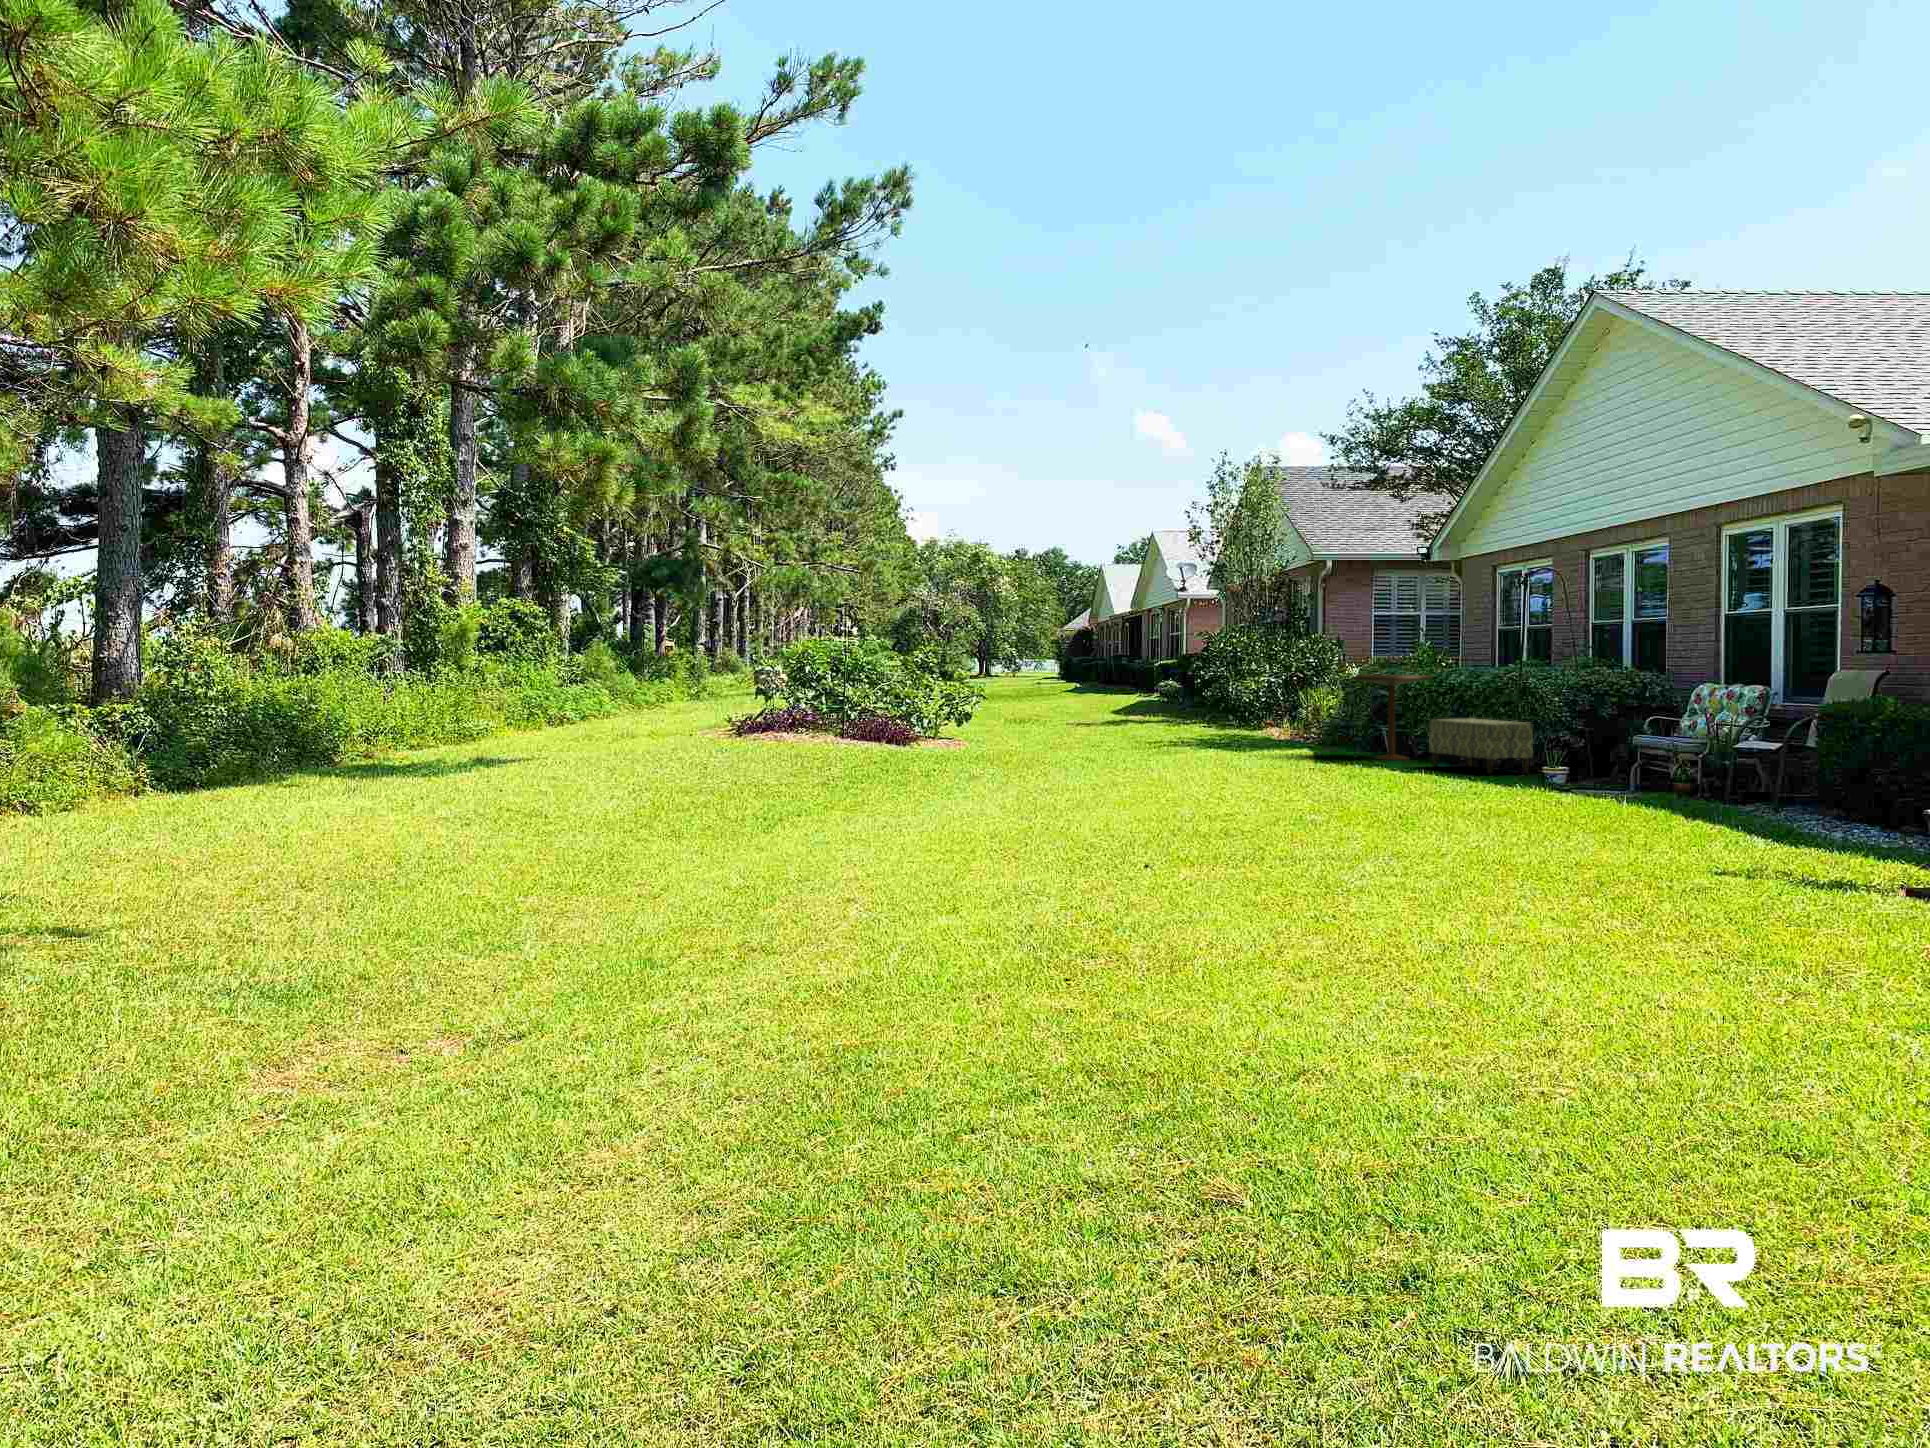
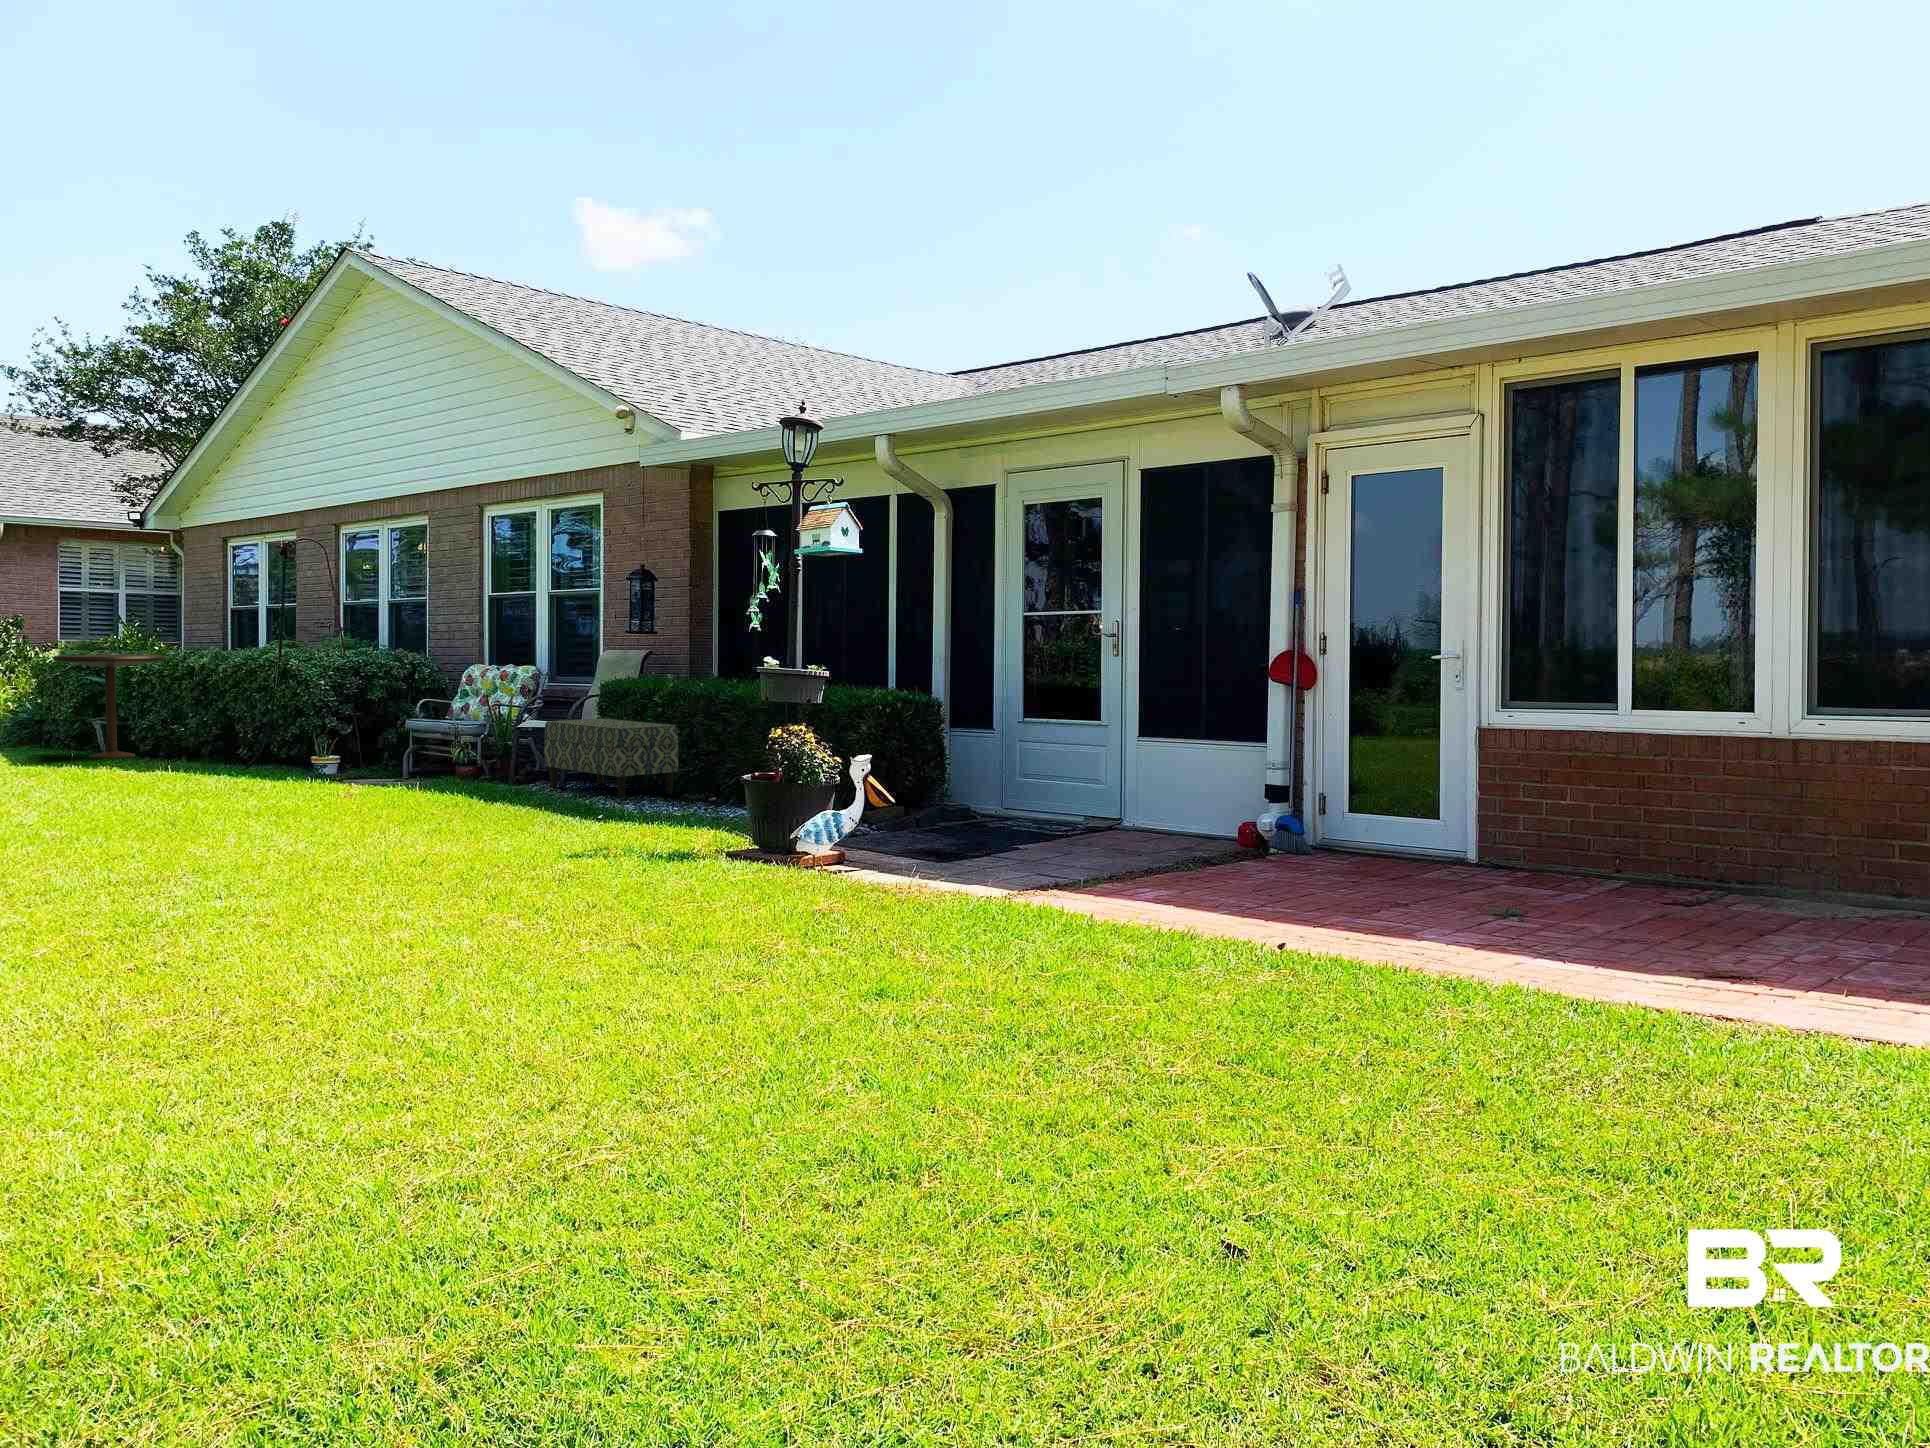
bench: present [1429,718,1533,774] -> present [544,718,678,798]

